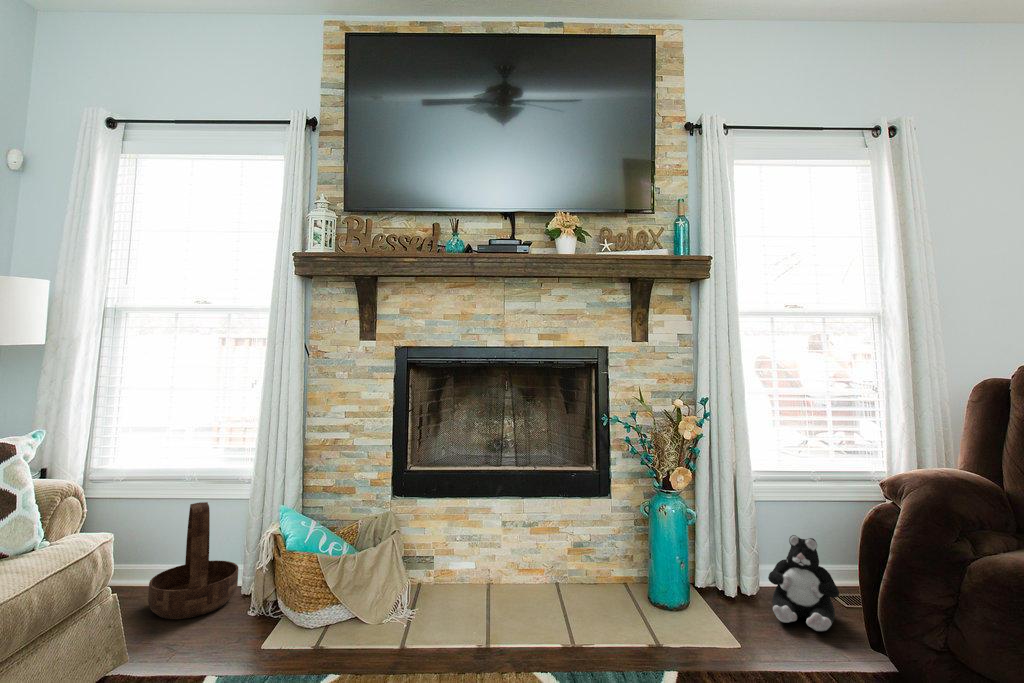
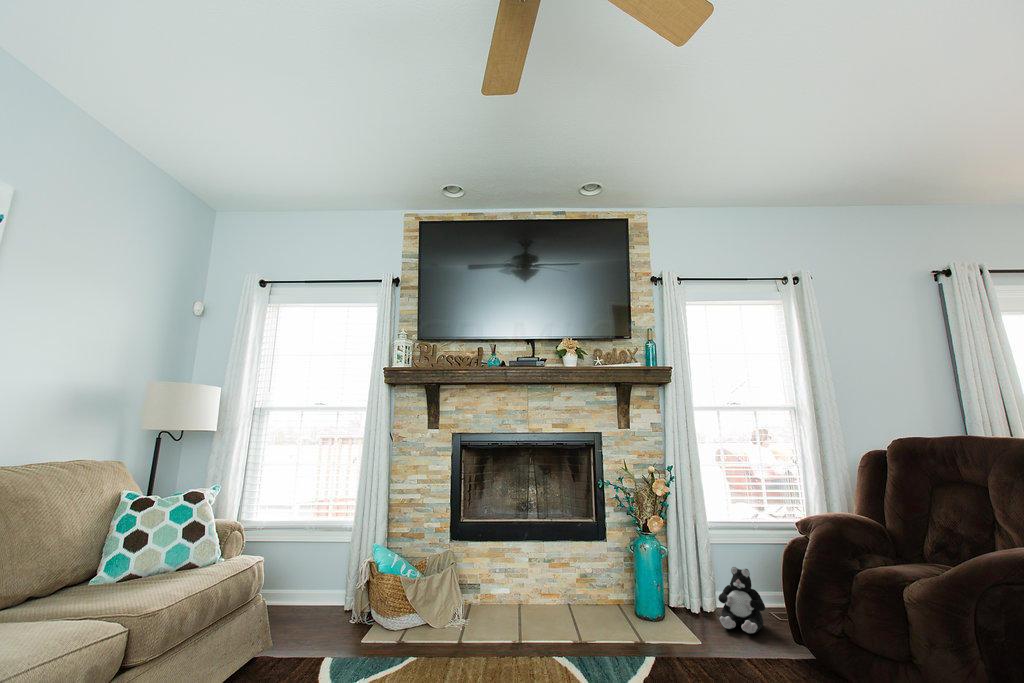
basket: present [148,502,238,619] -> none [290,545,347,627]

